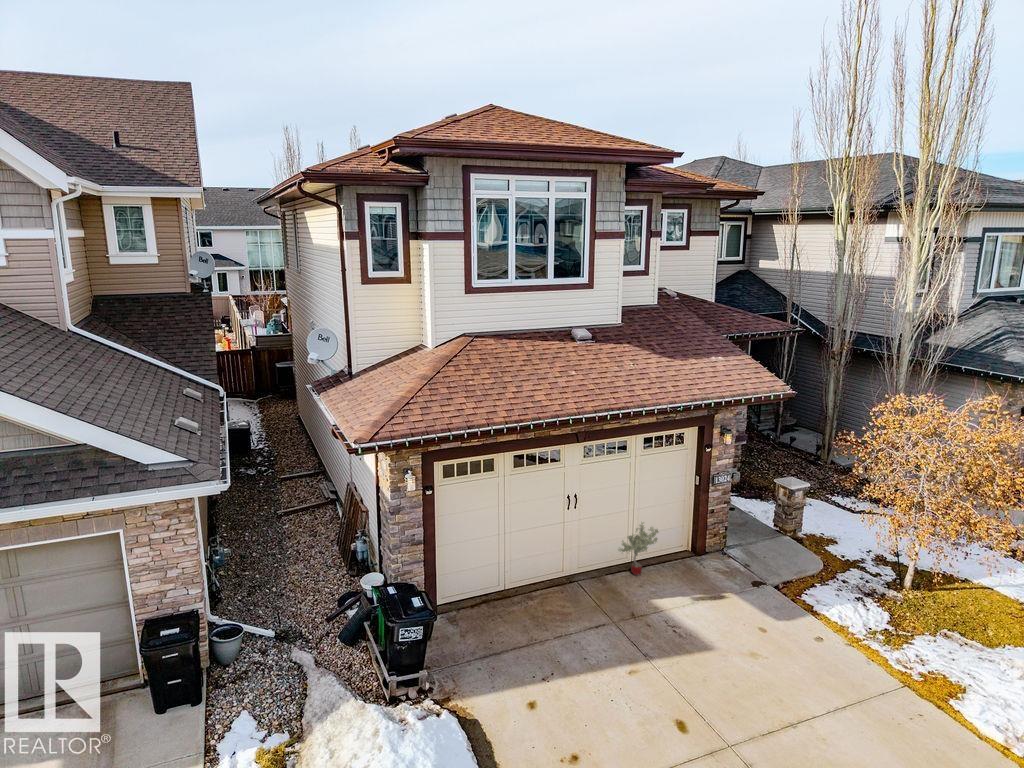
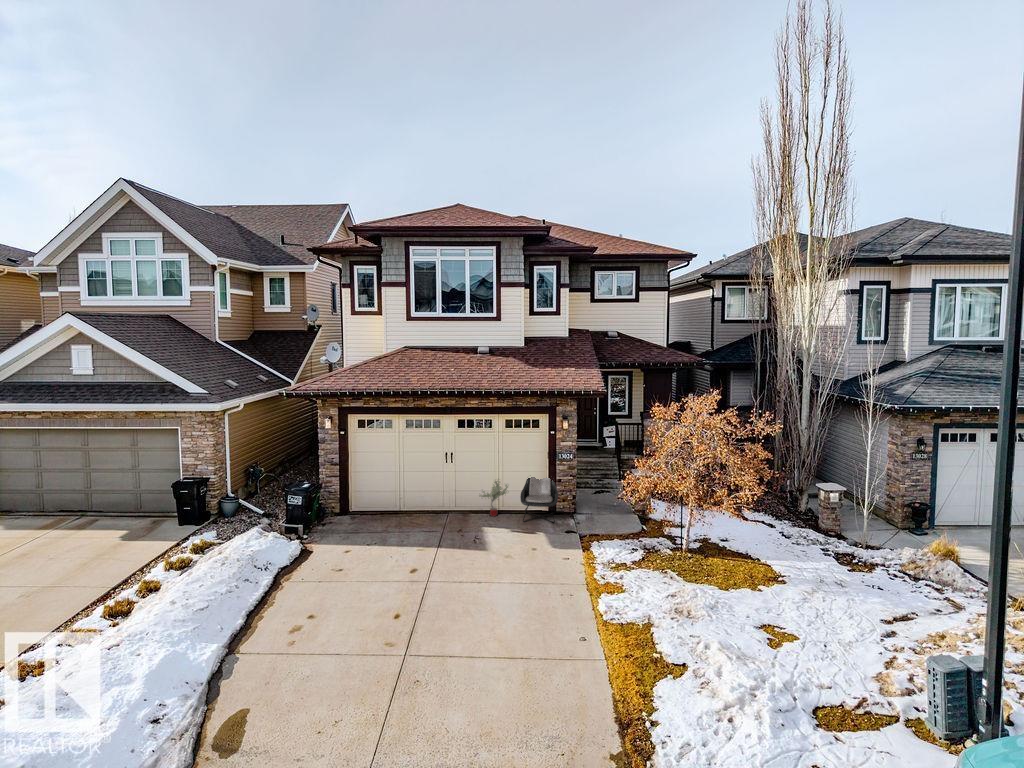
lounge chair: none [665,506,730,579] -> present [520,477,558,523]

